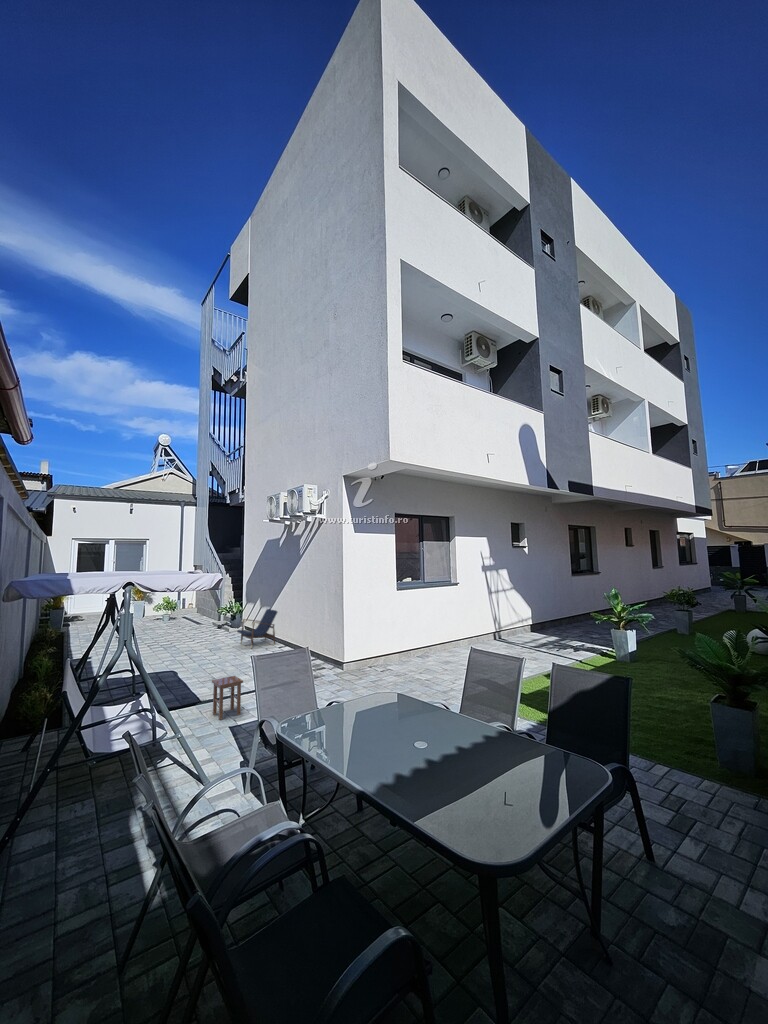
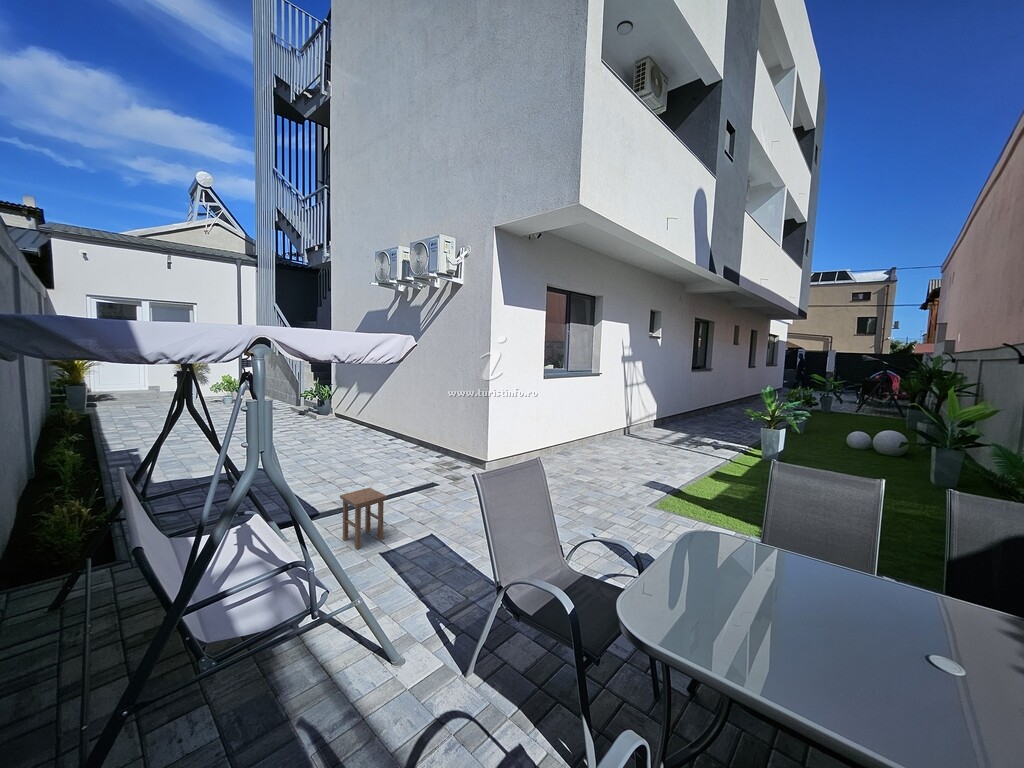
lounge chair: present [237,609,277,648] -> none [335,394,385,441]

